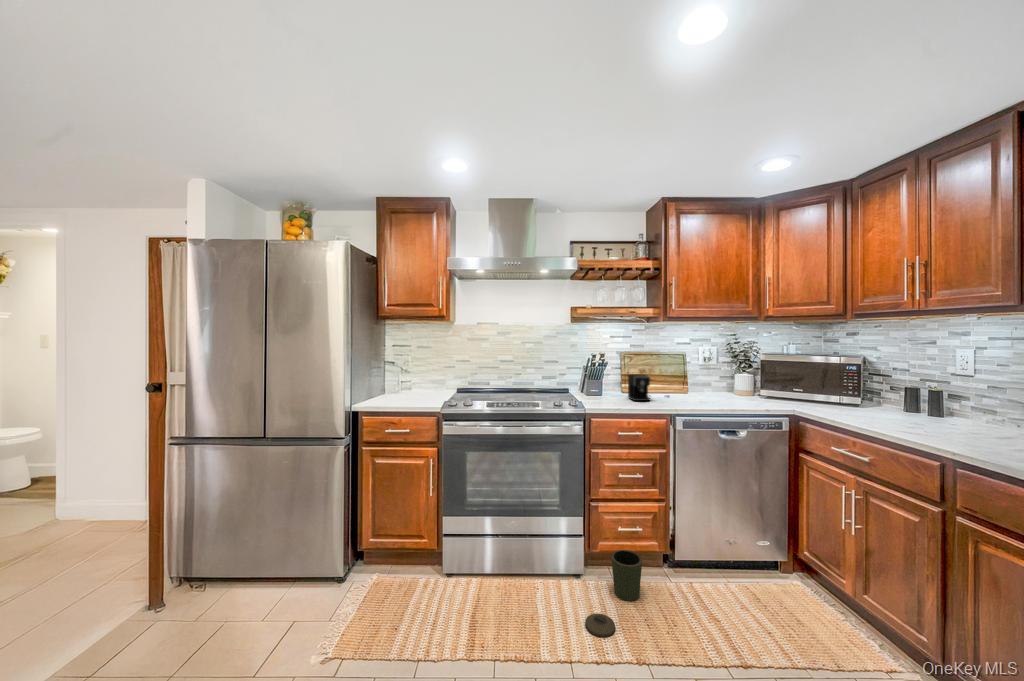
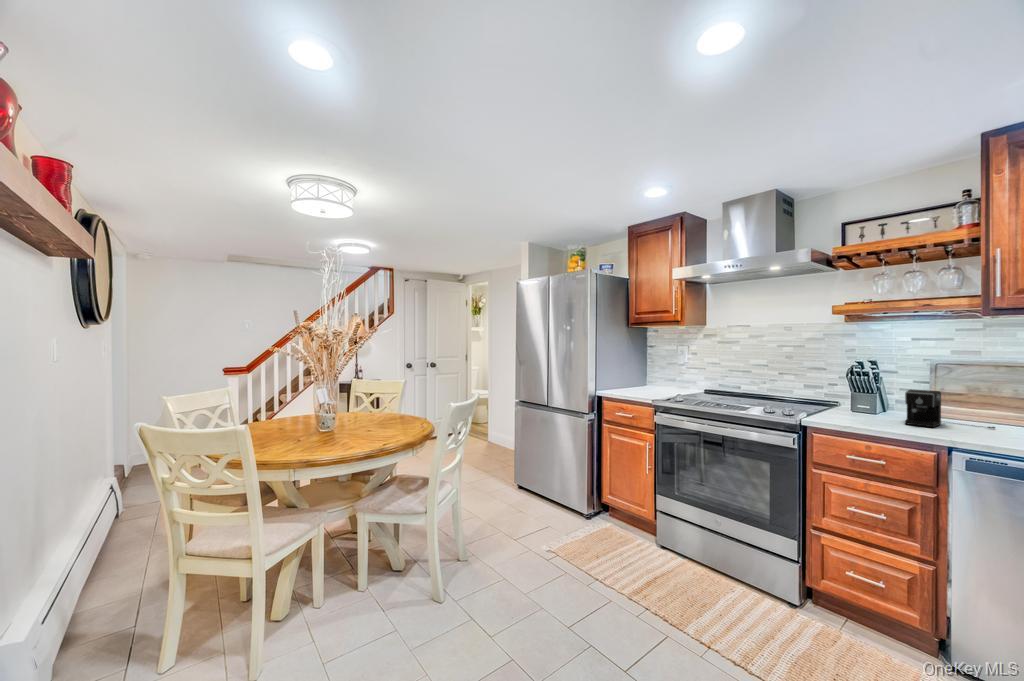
trash can: present [585,550,642,638] -> none [750,592,860,657]

